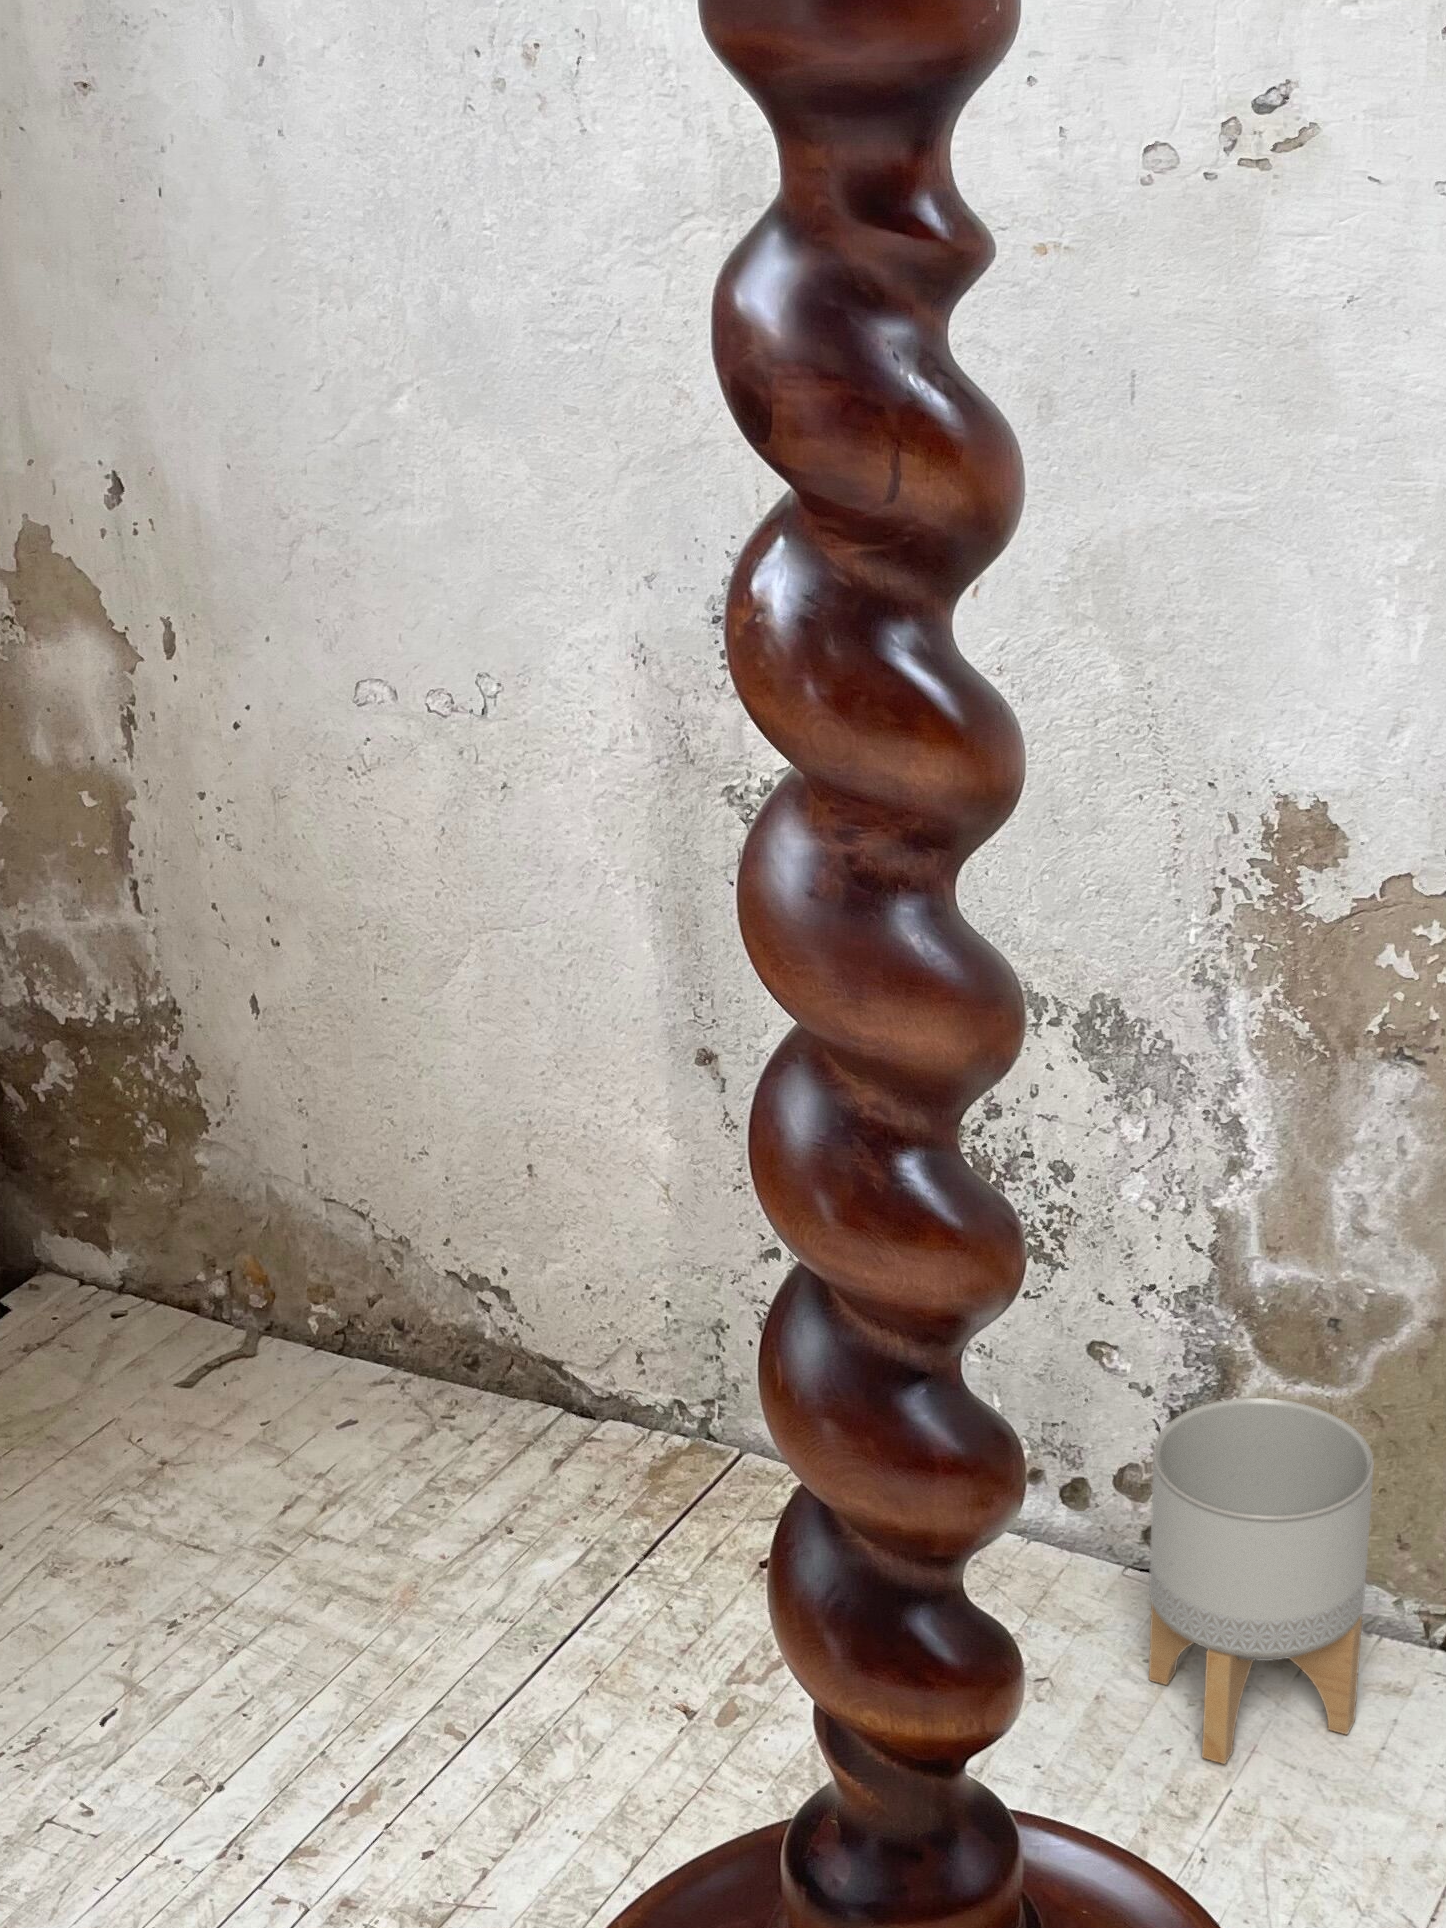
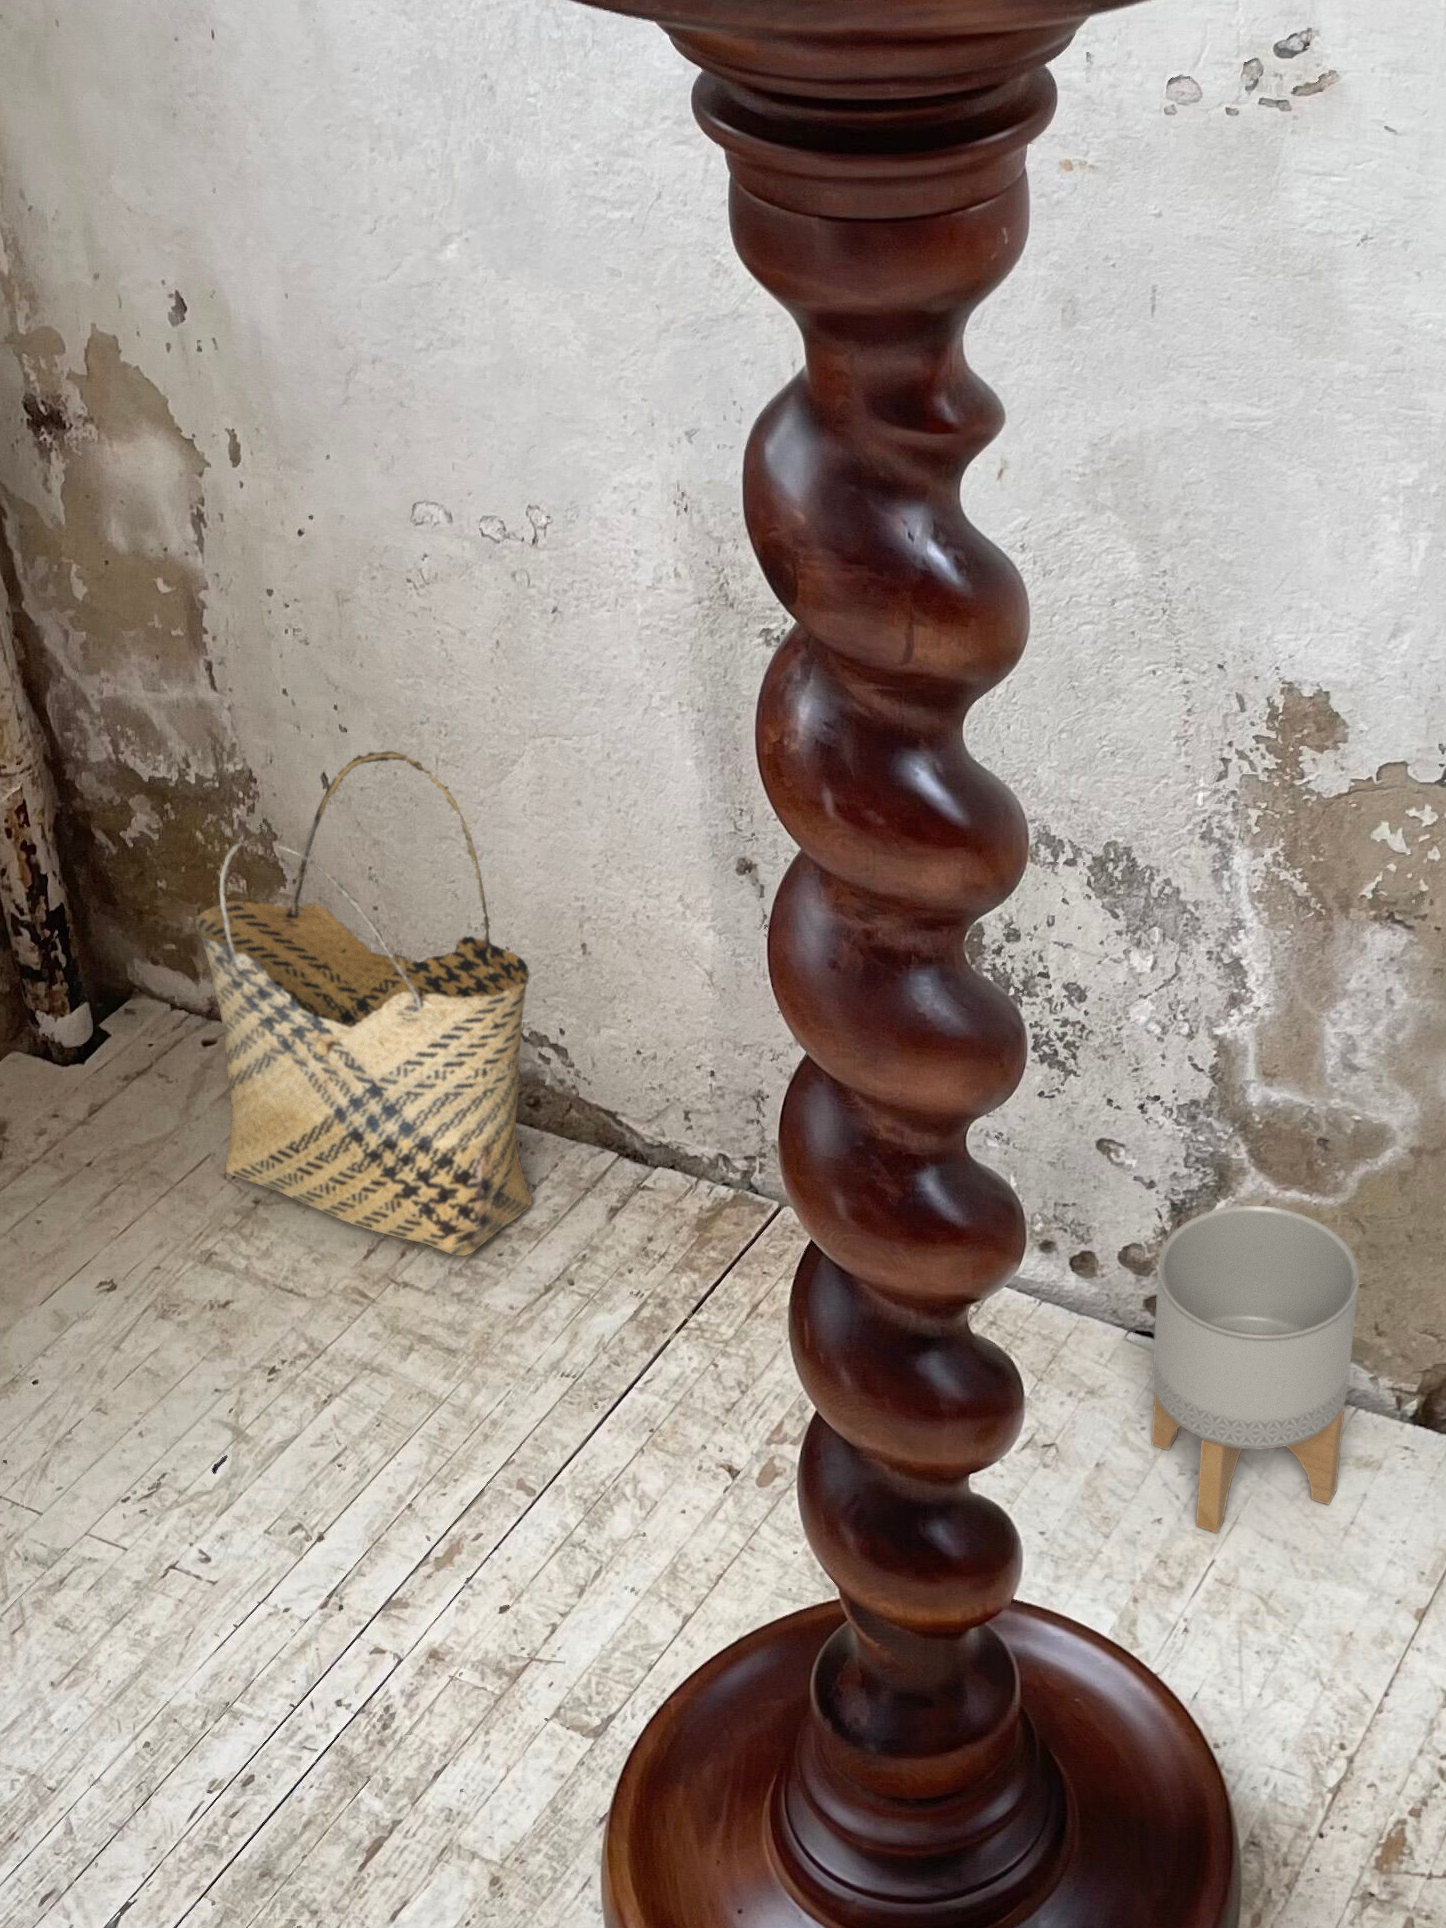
woven basket: none [106,958,465,1509] -> present [195,751,532,1256]

